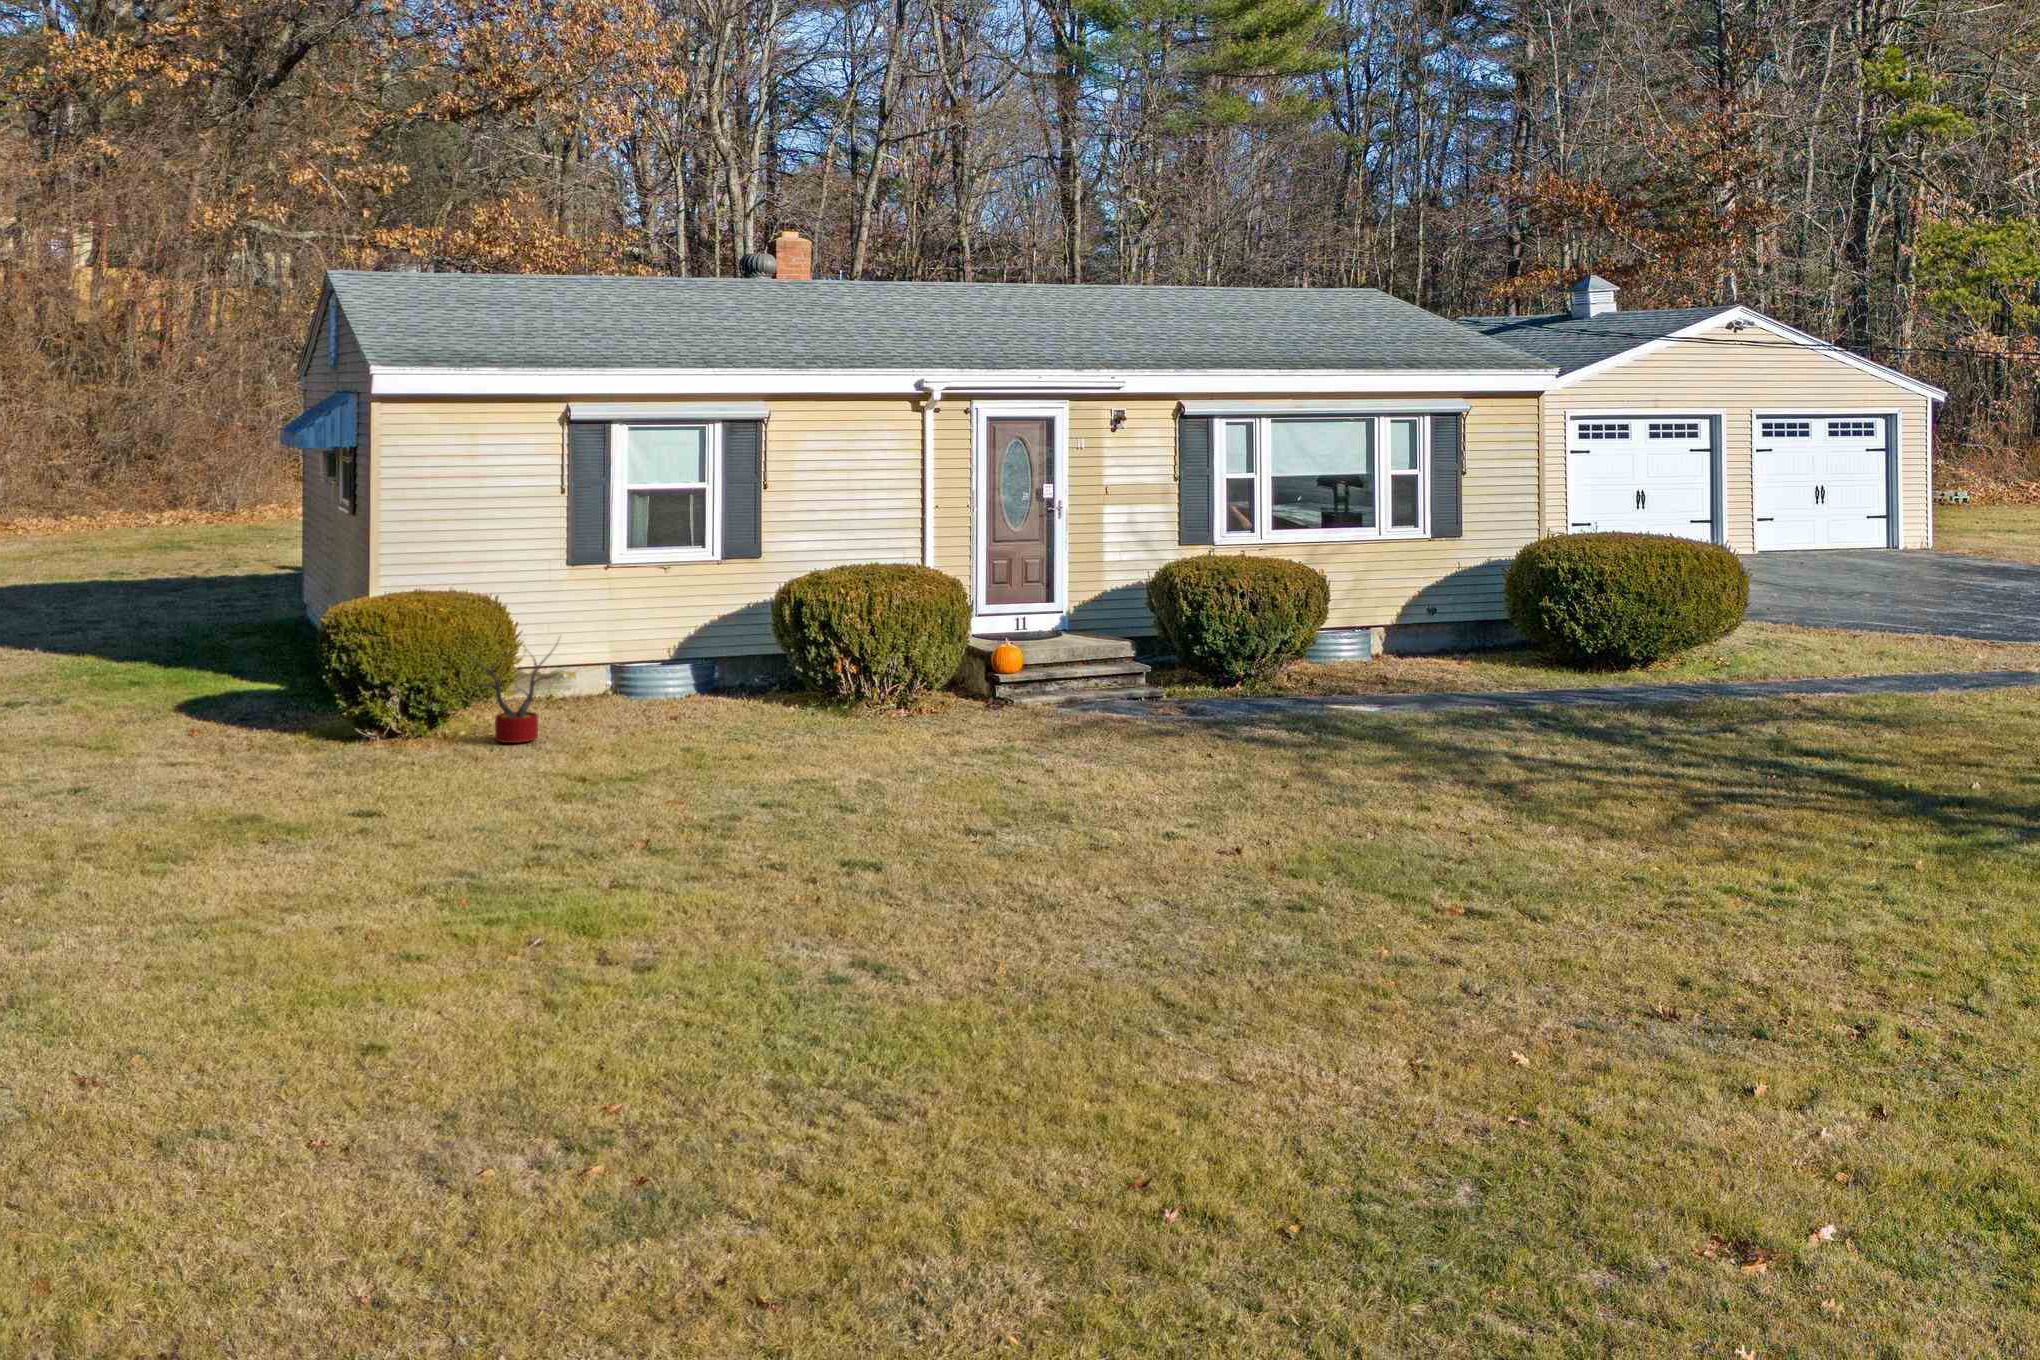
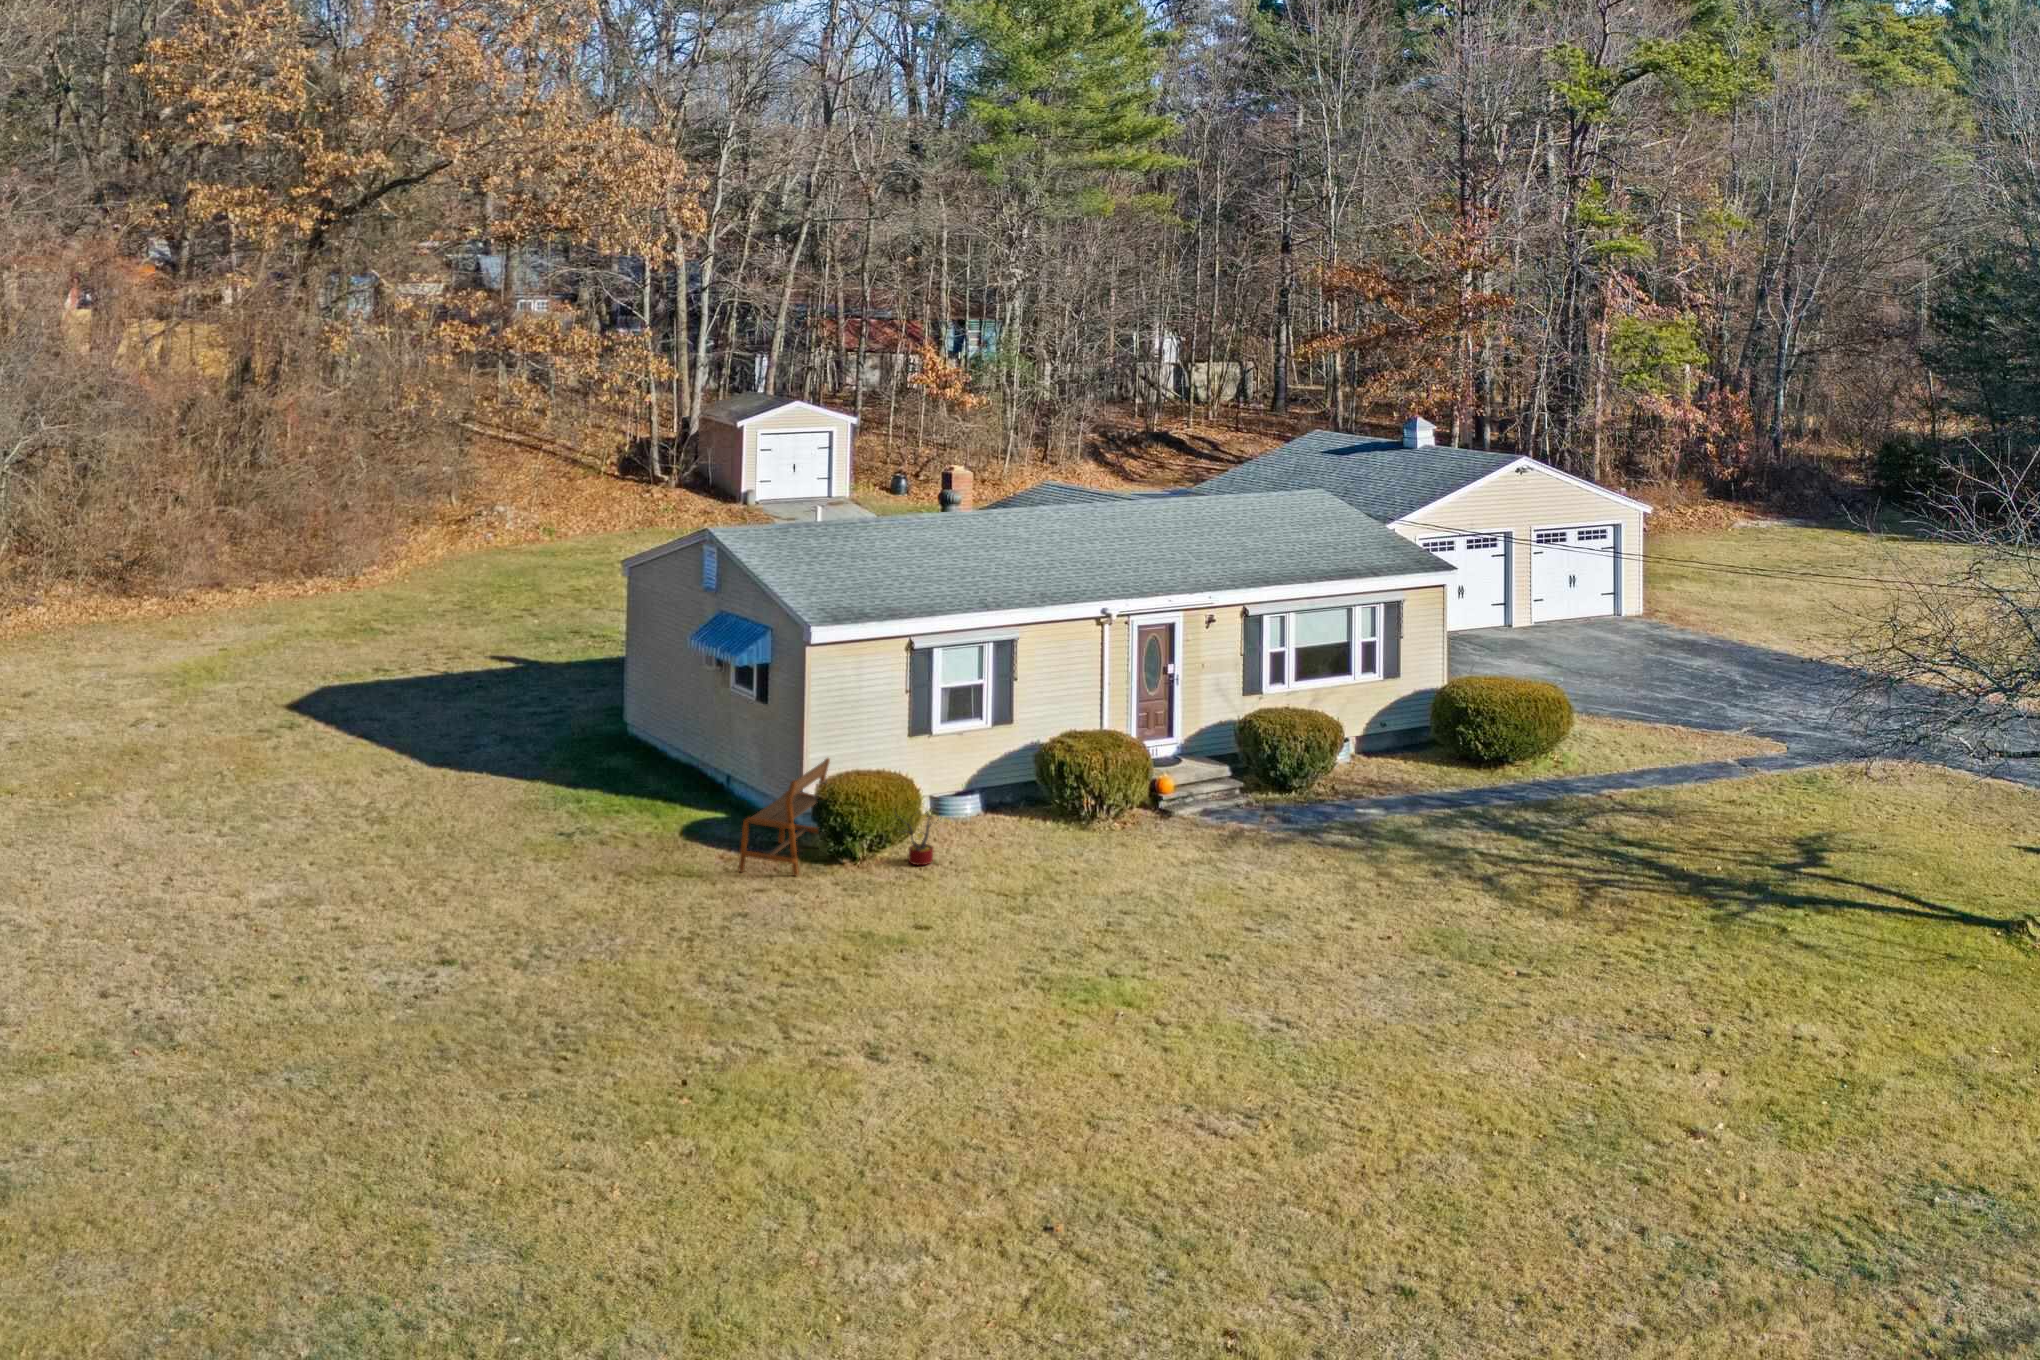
bench: none [207,571,402,749] -> present [738,758,830,876]

